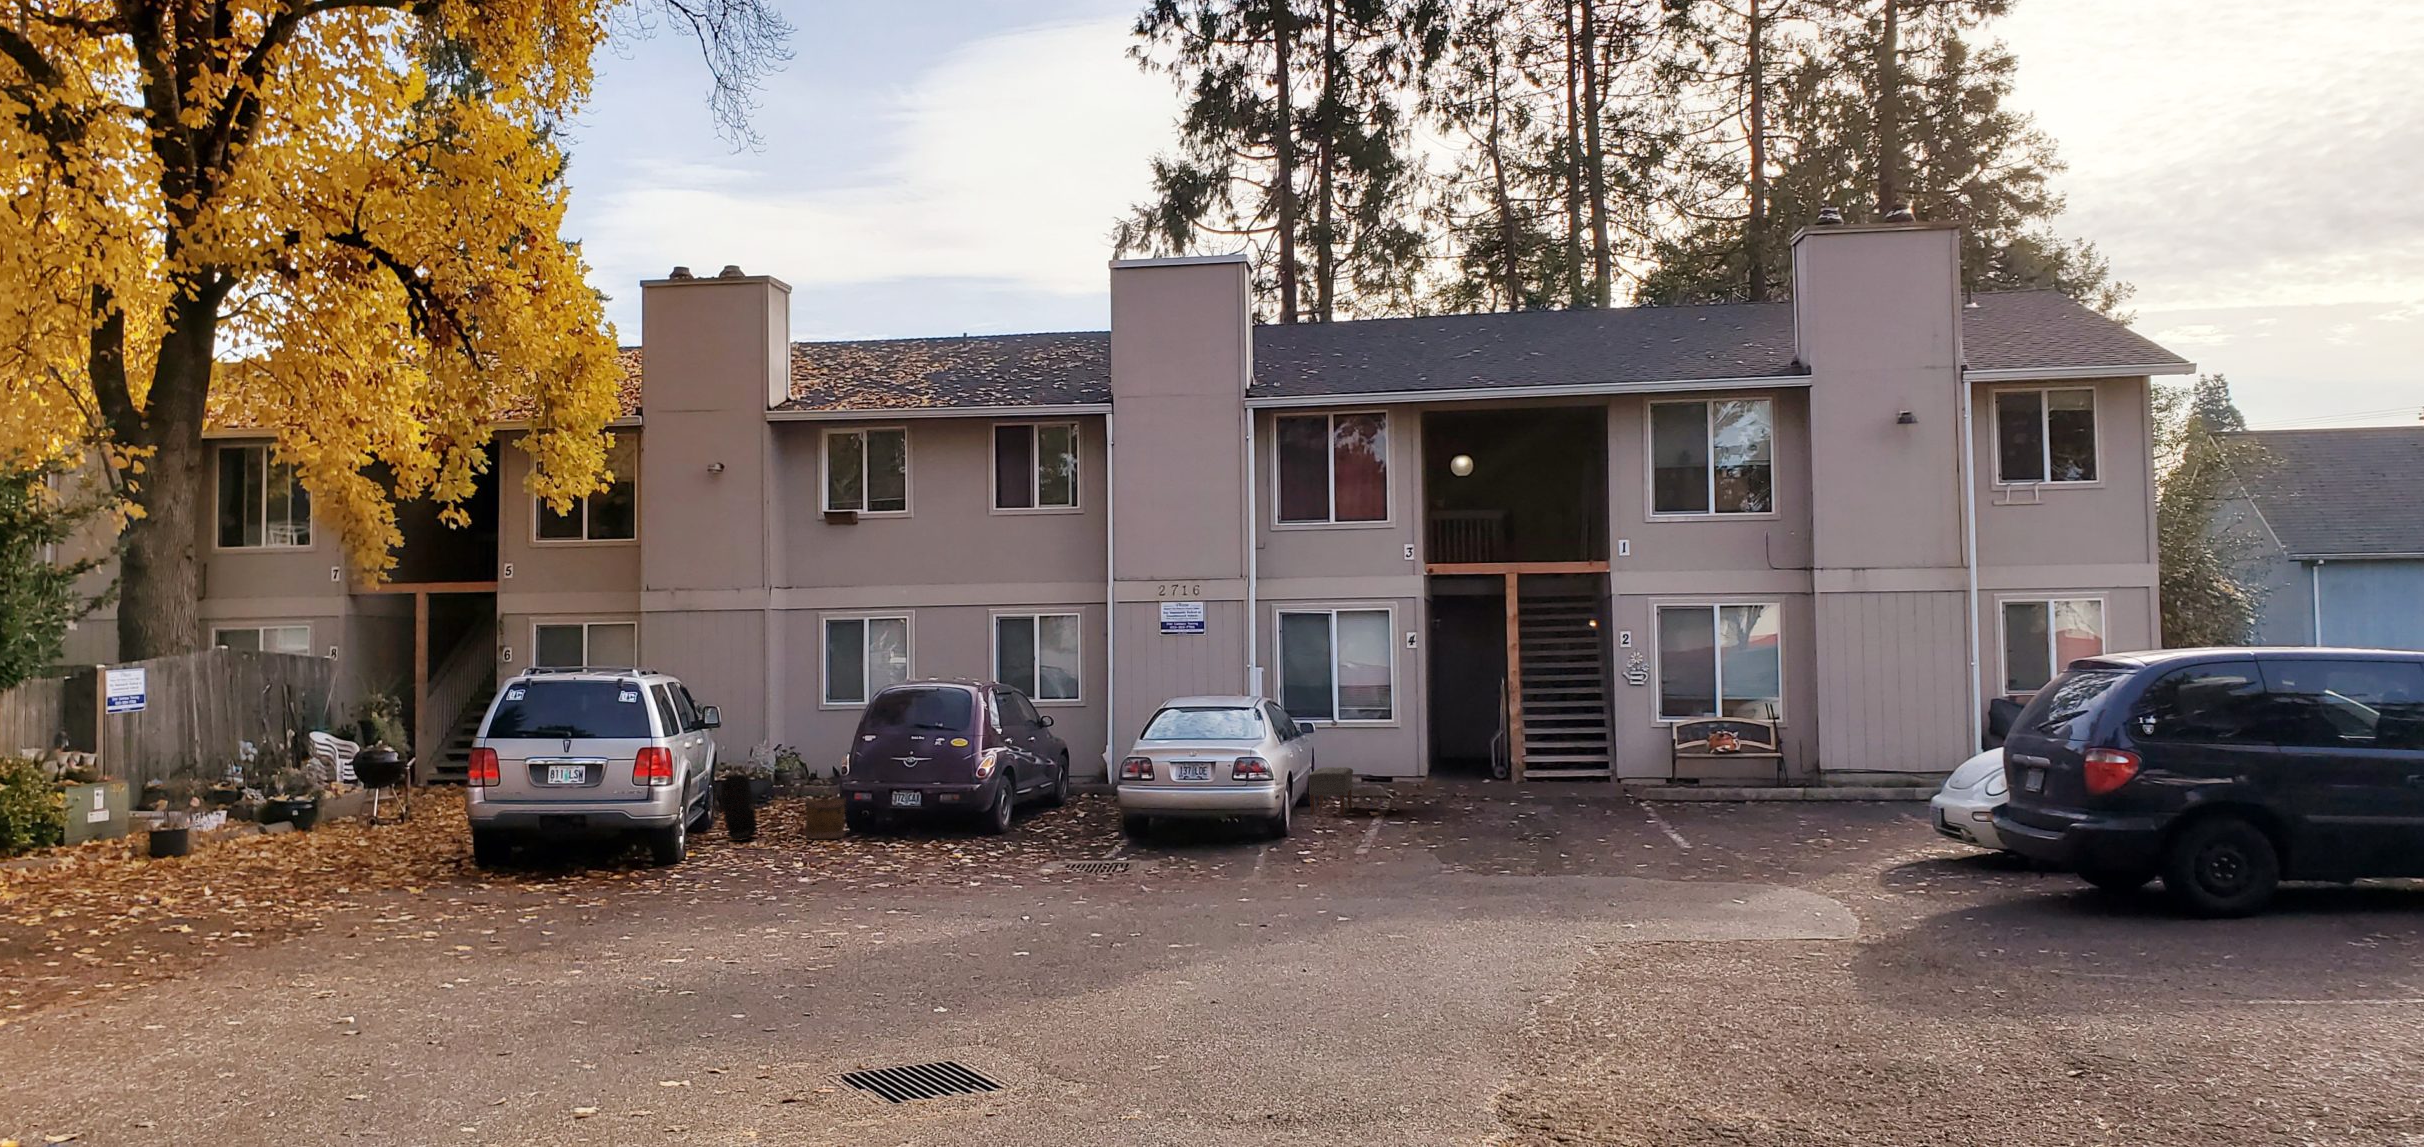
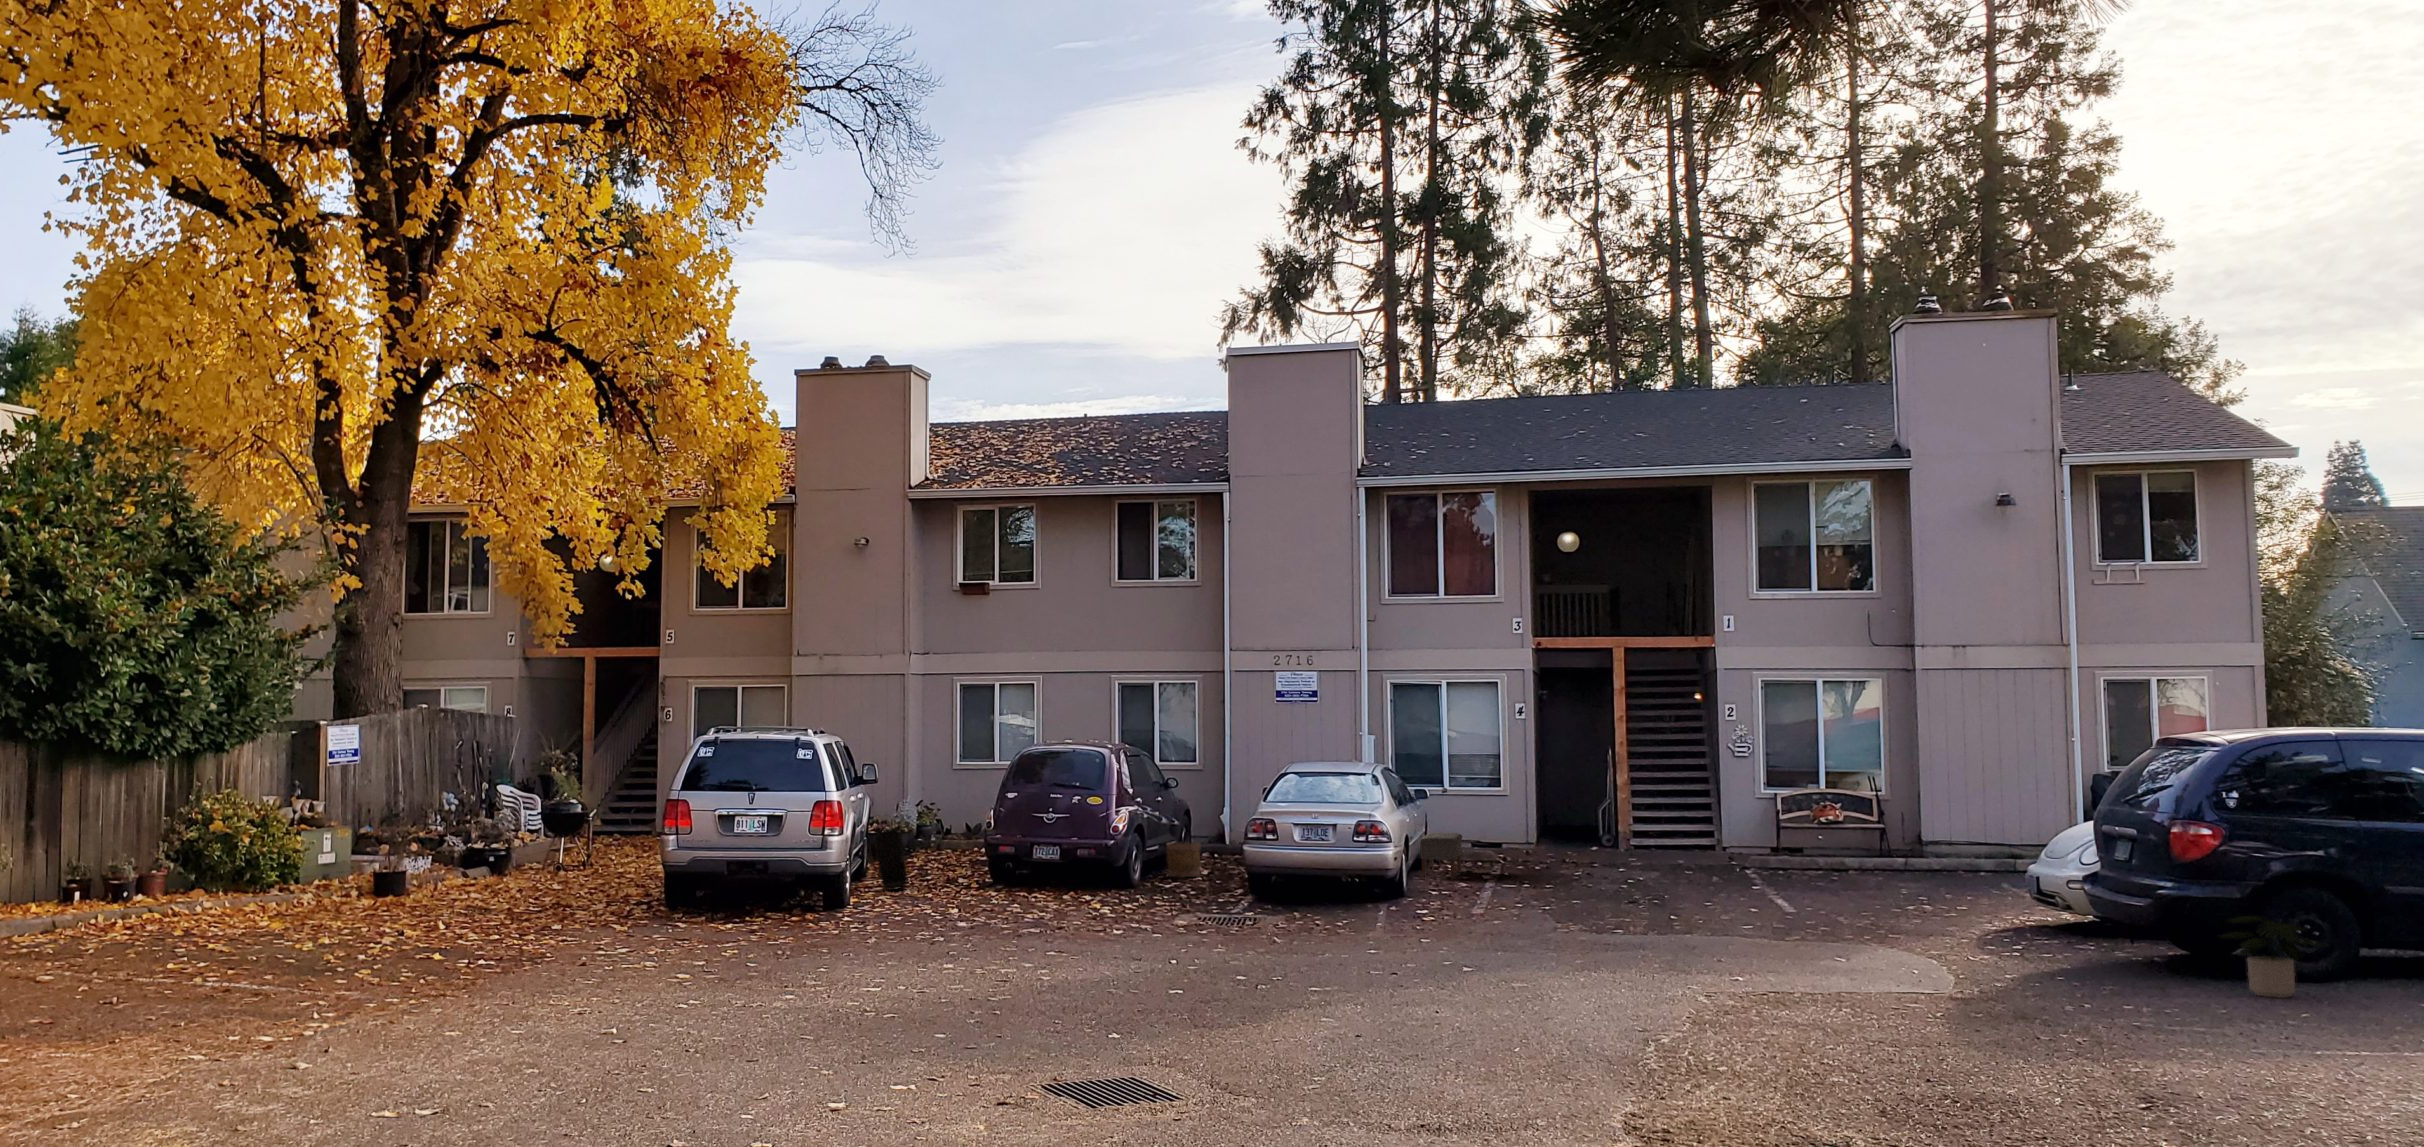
bucket: present [805,799,847,840] -> present [1166,843,1201,877]
potted plant: none [2131,850,2250,937] -> present [2219,916,2323,998]

